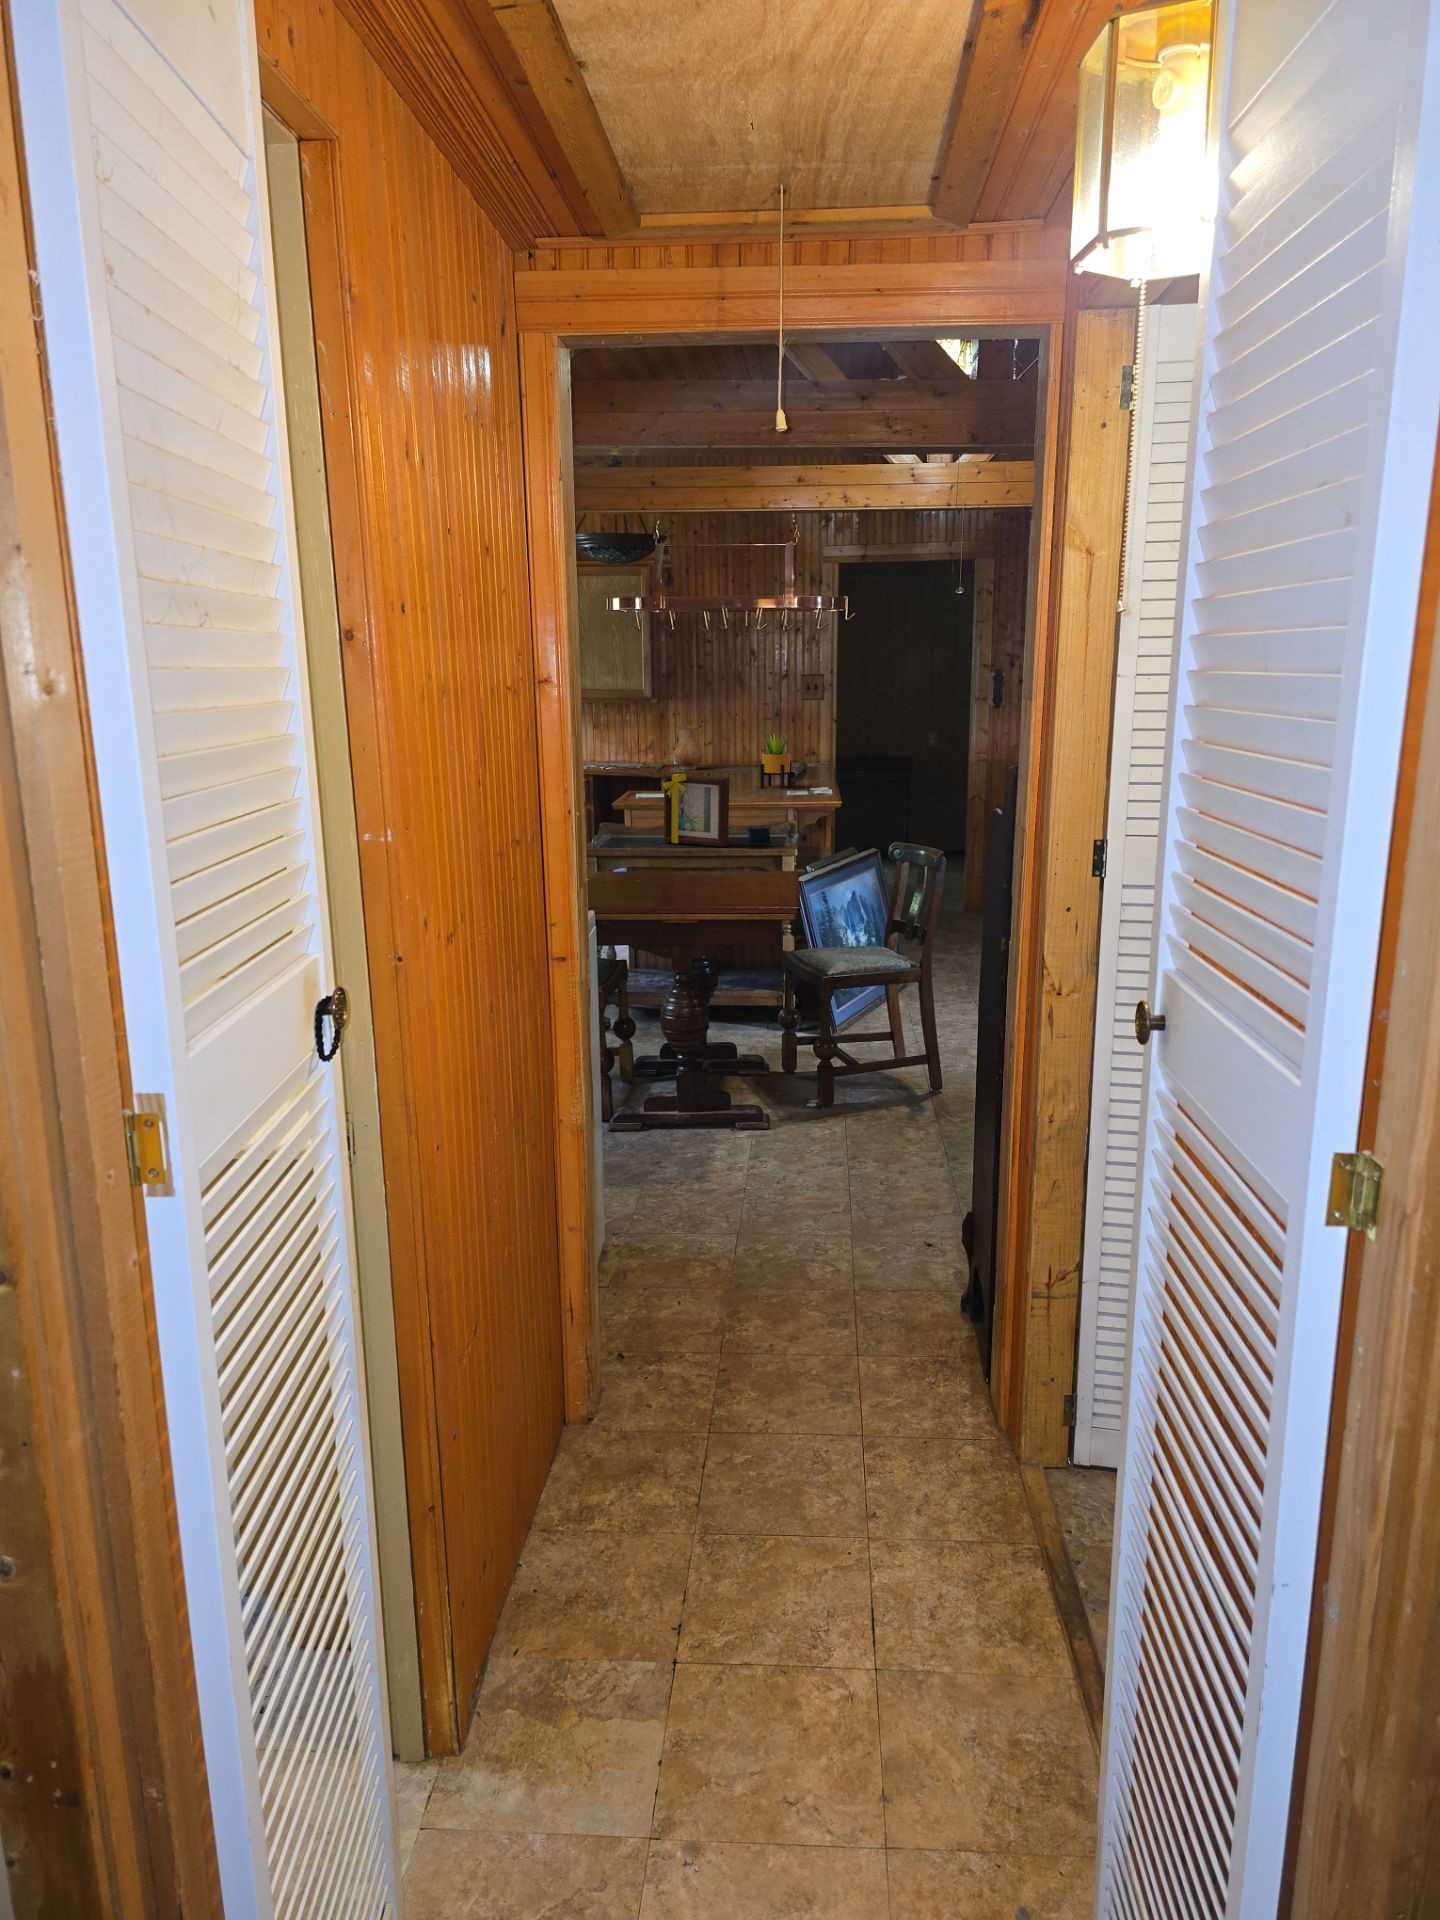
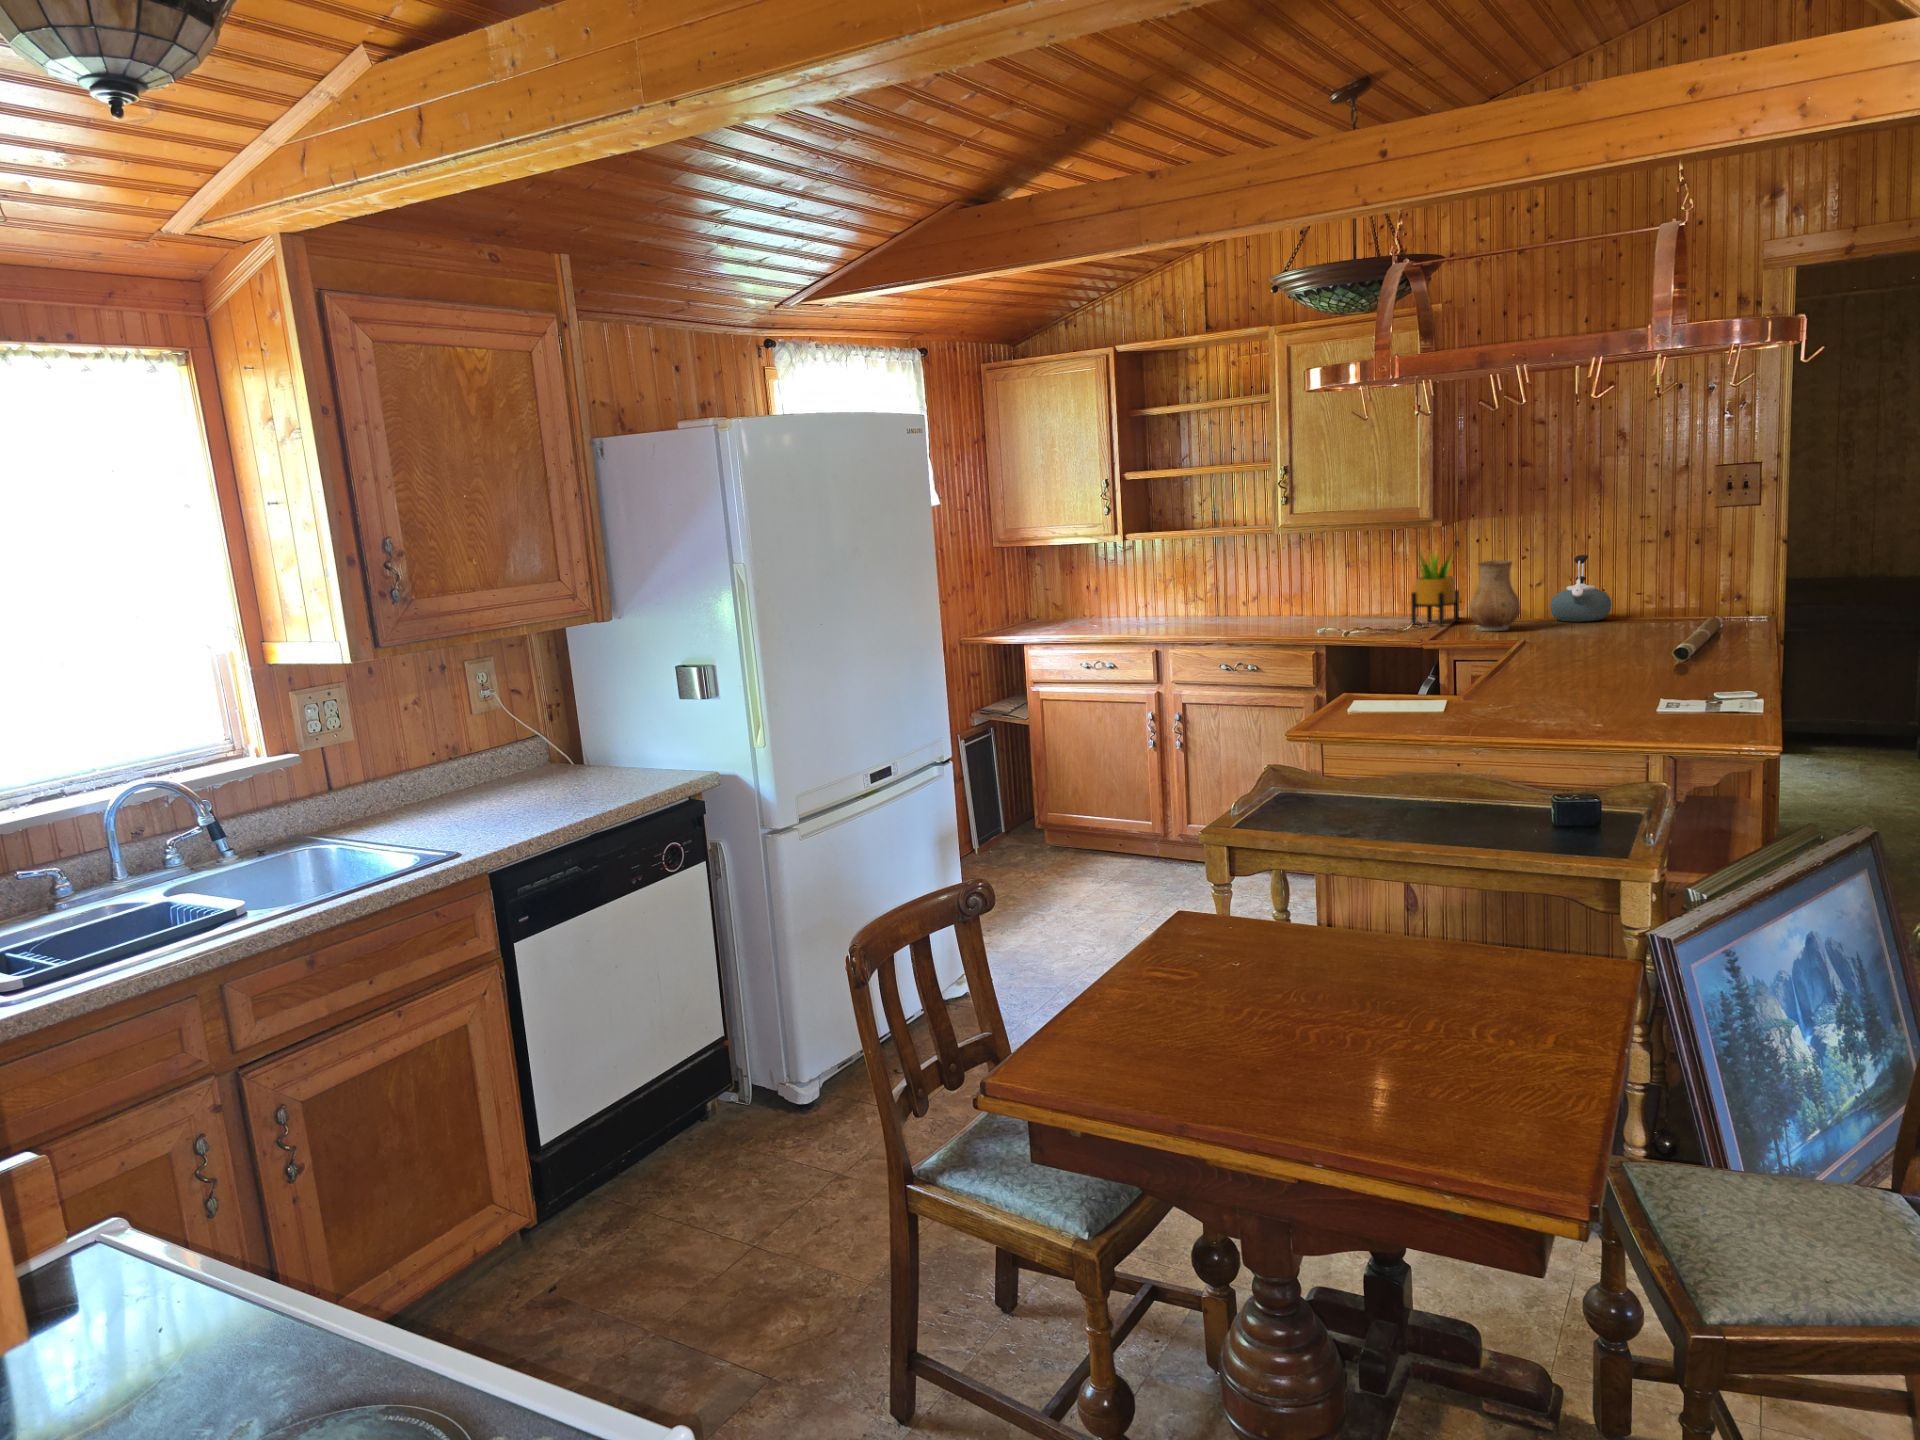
kettle: none [717,725,750,766] -> present [1550,555,1611,622]
potted plant: present [760,734,792,789] -> present [1411,550,1459,626]
picture frame: present [663,773,729,847] -> none [1362,679,1501,837]

